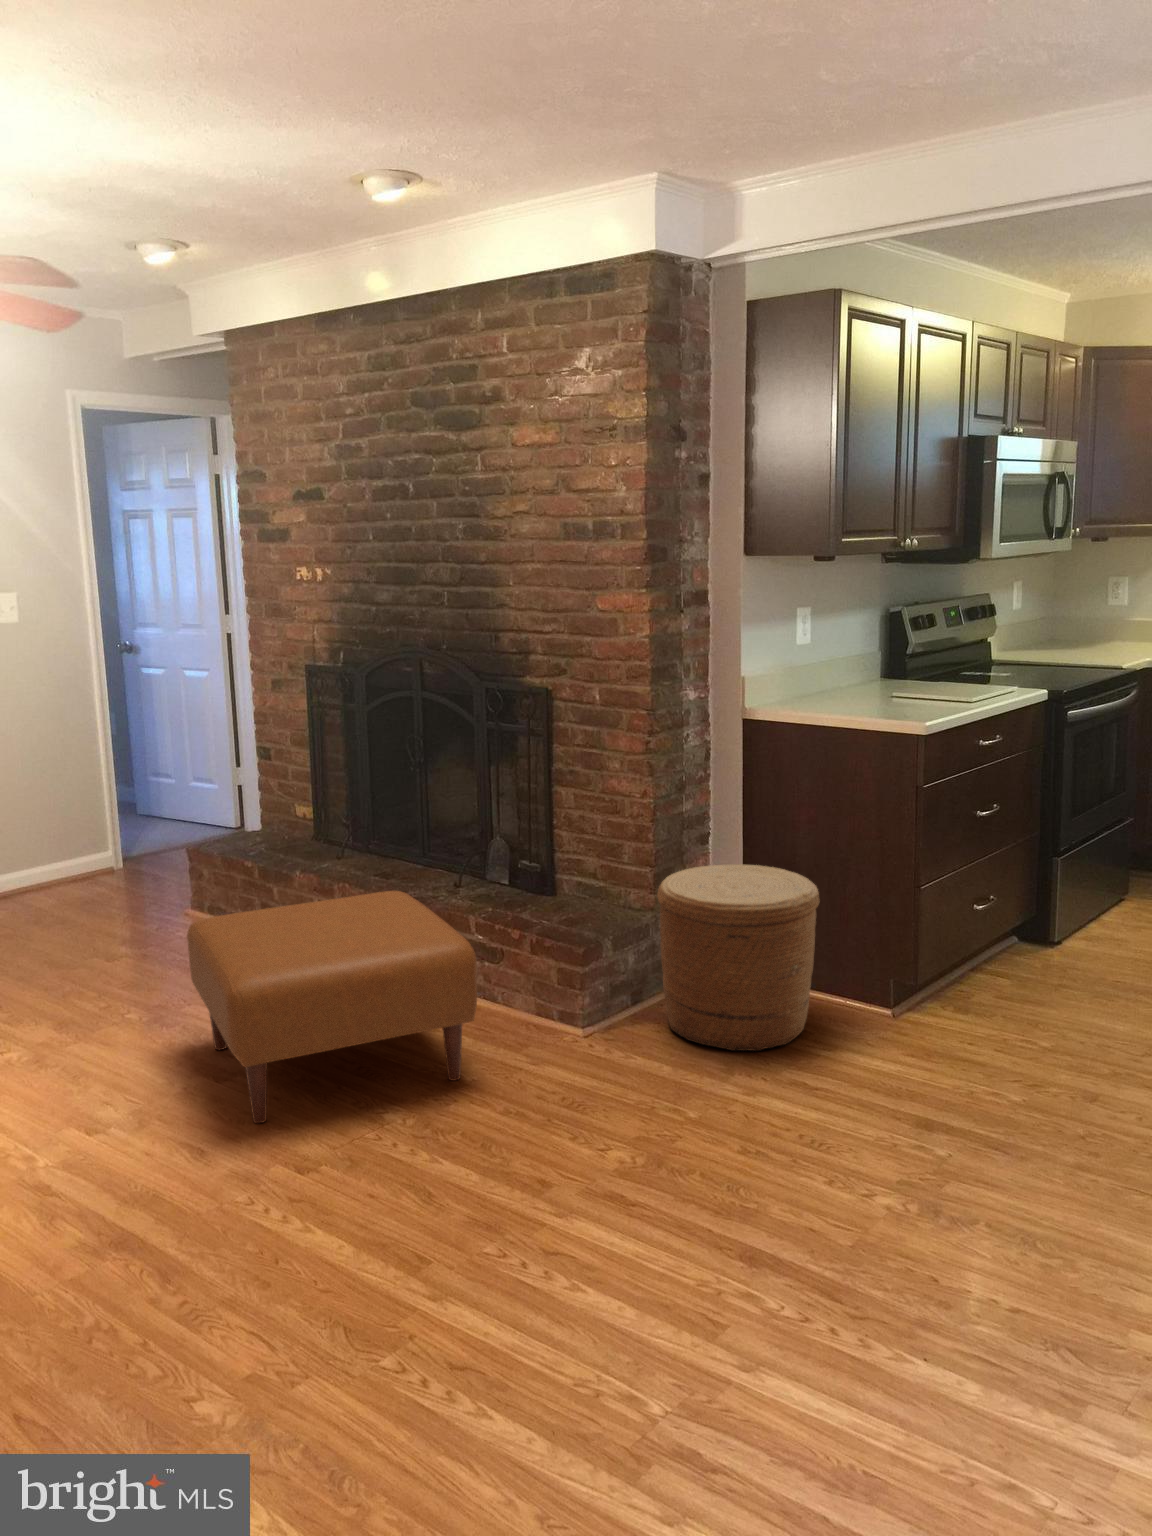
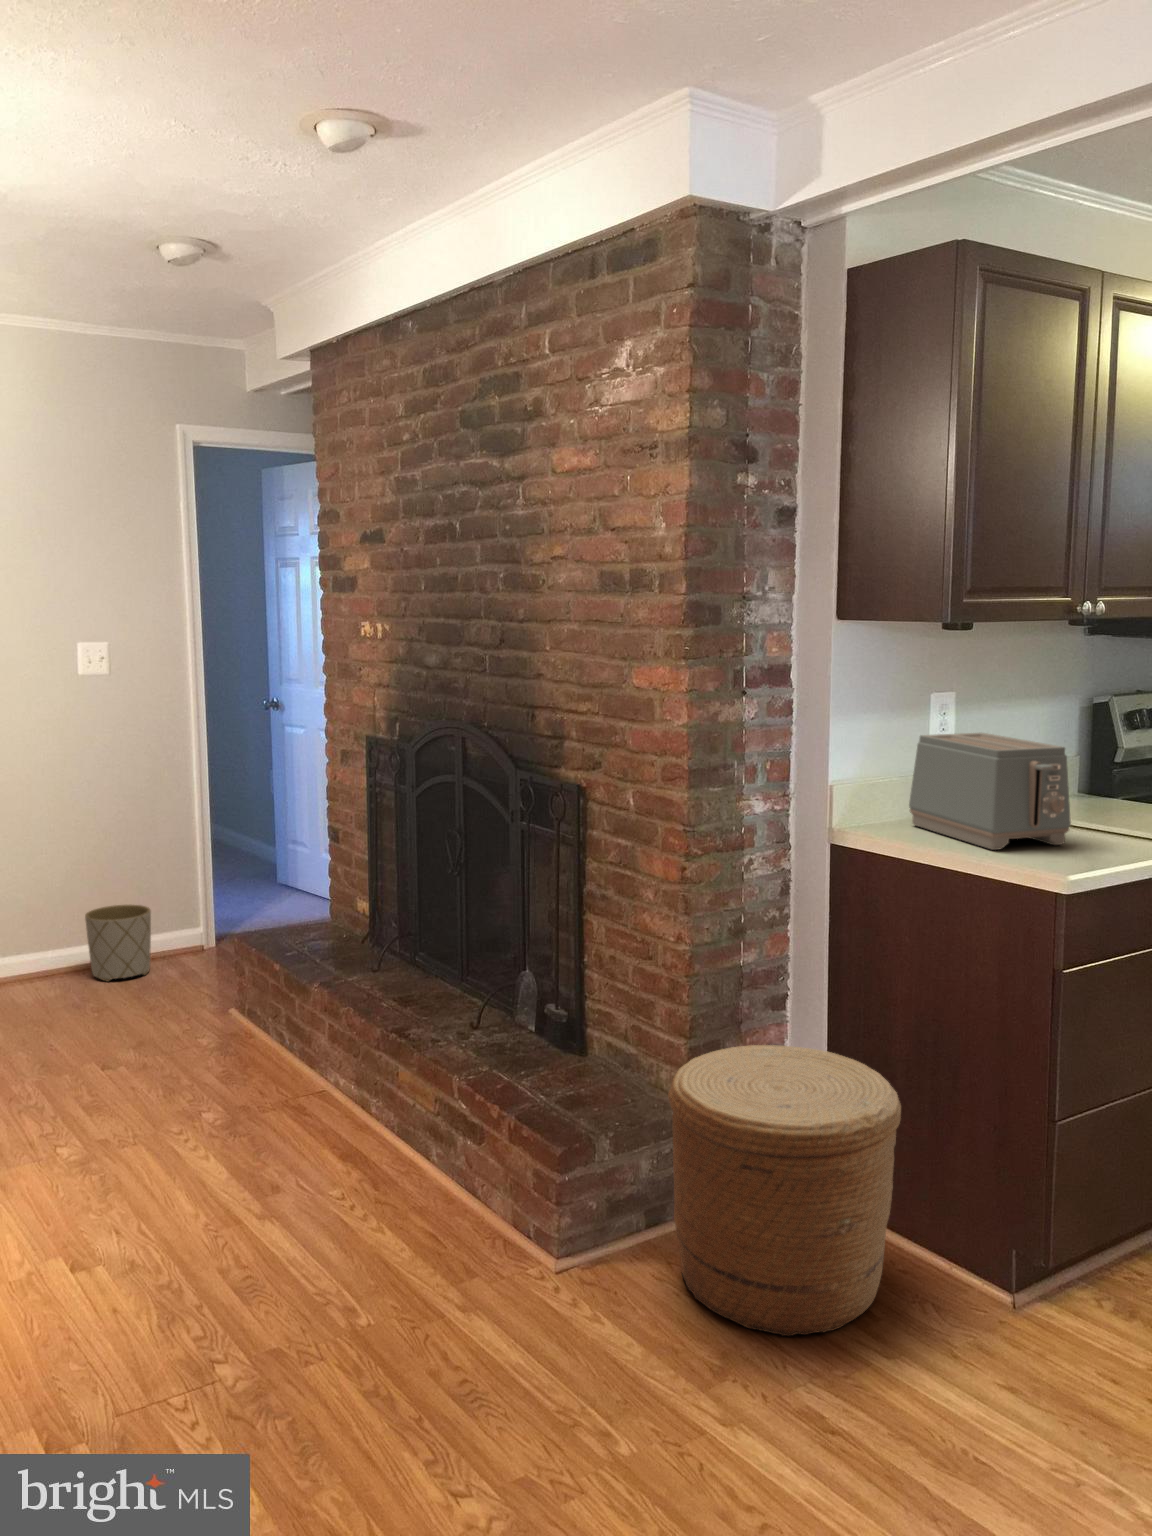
toaster: none [792,635,908,713] -> present [909,733,1071,850]
planter: none [18,833,80,903] -> present [85,905,151,982]
ottoman: present [187,891,477,1123] -> none [30,1033,387,1346]

